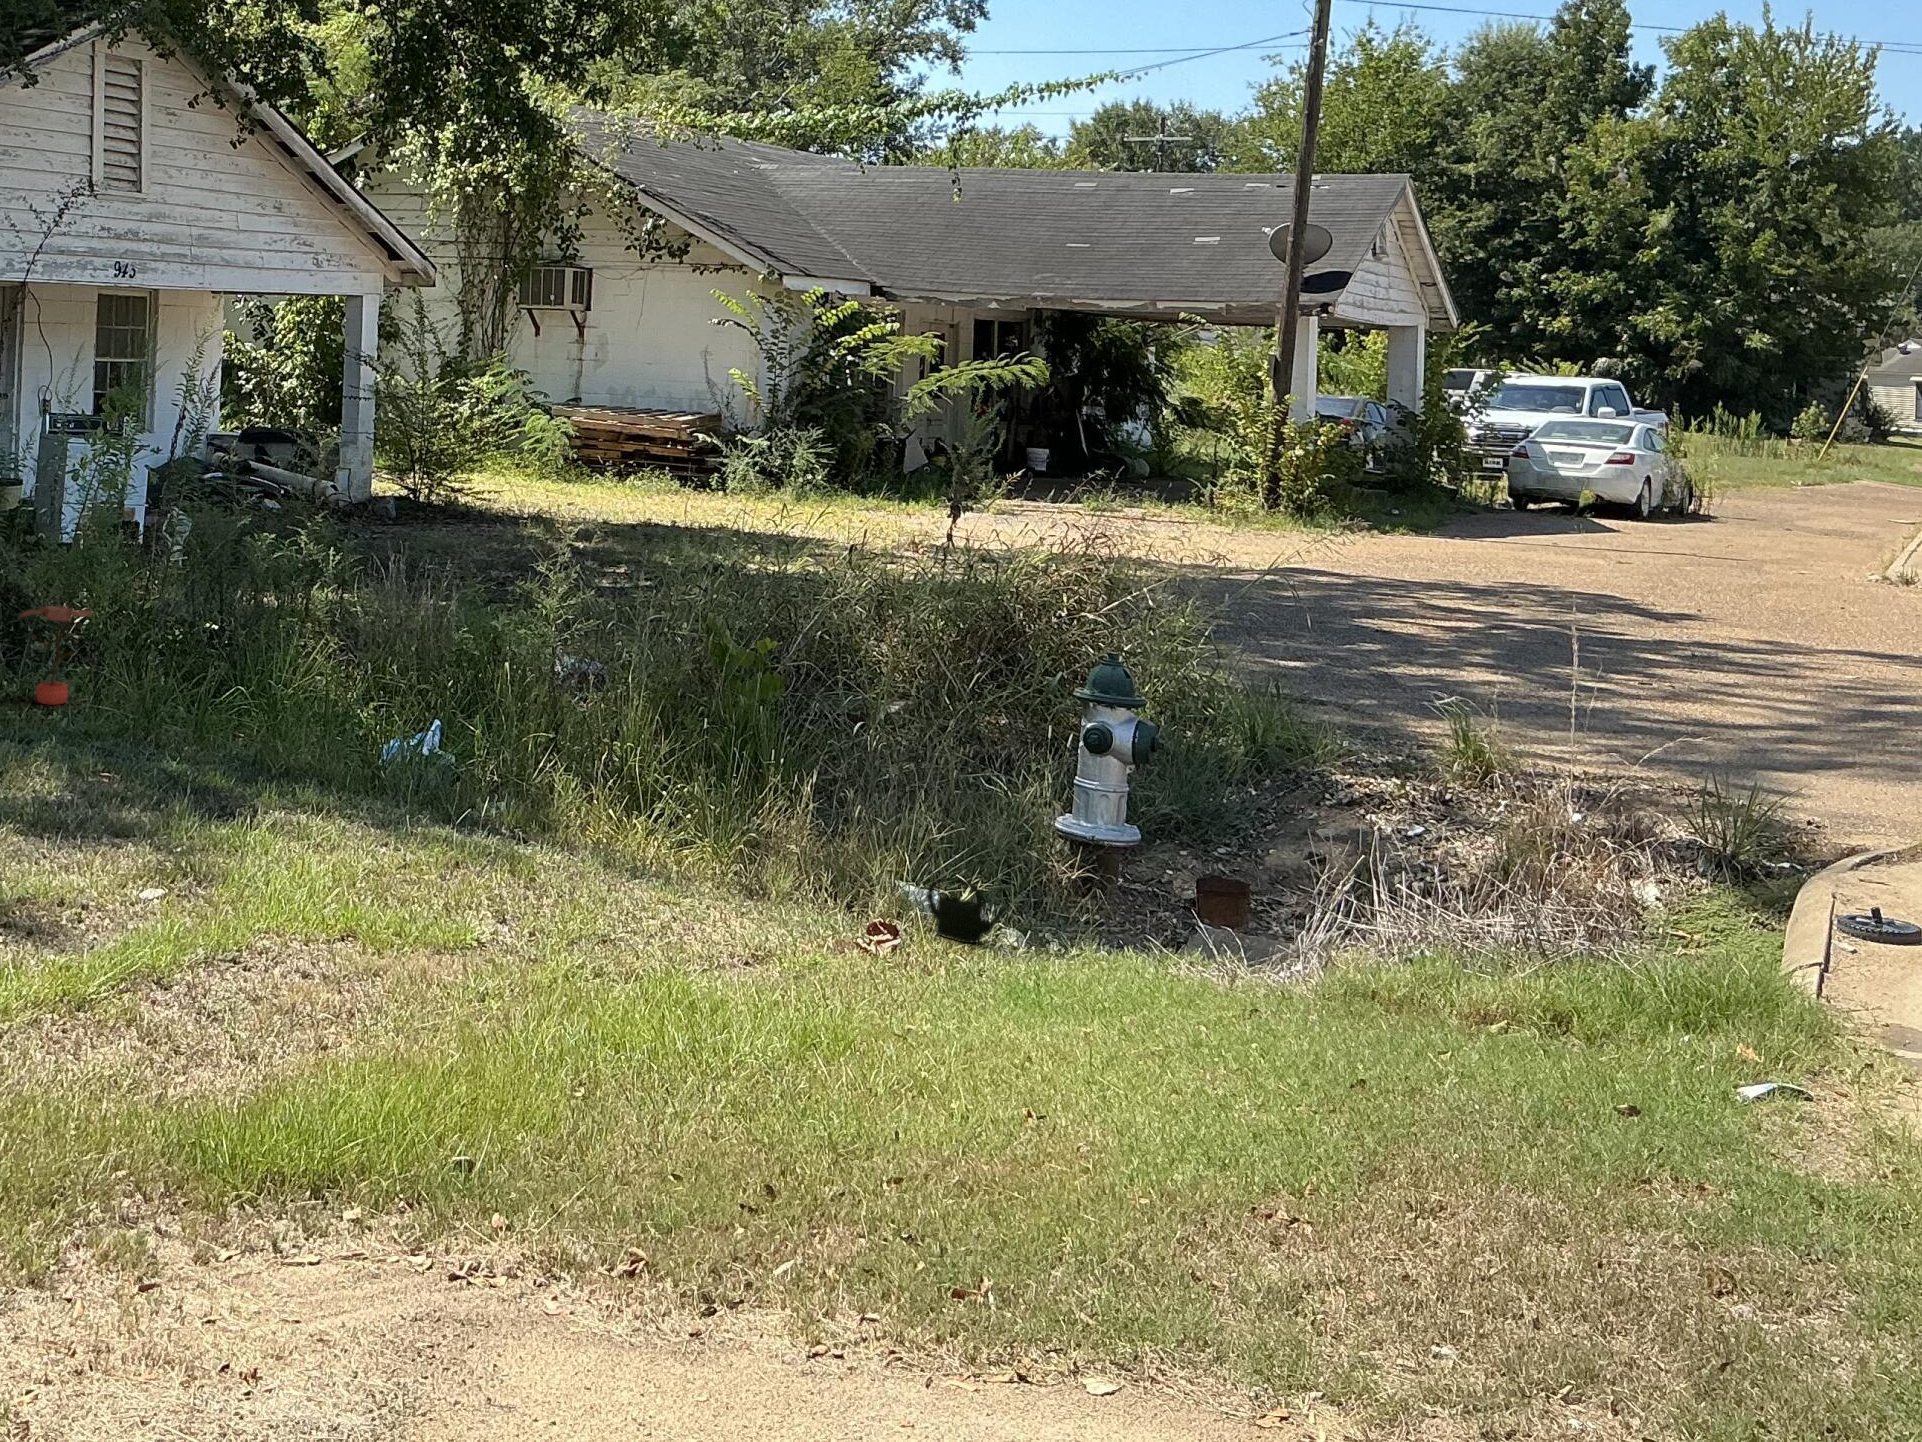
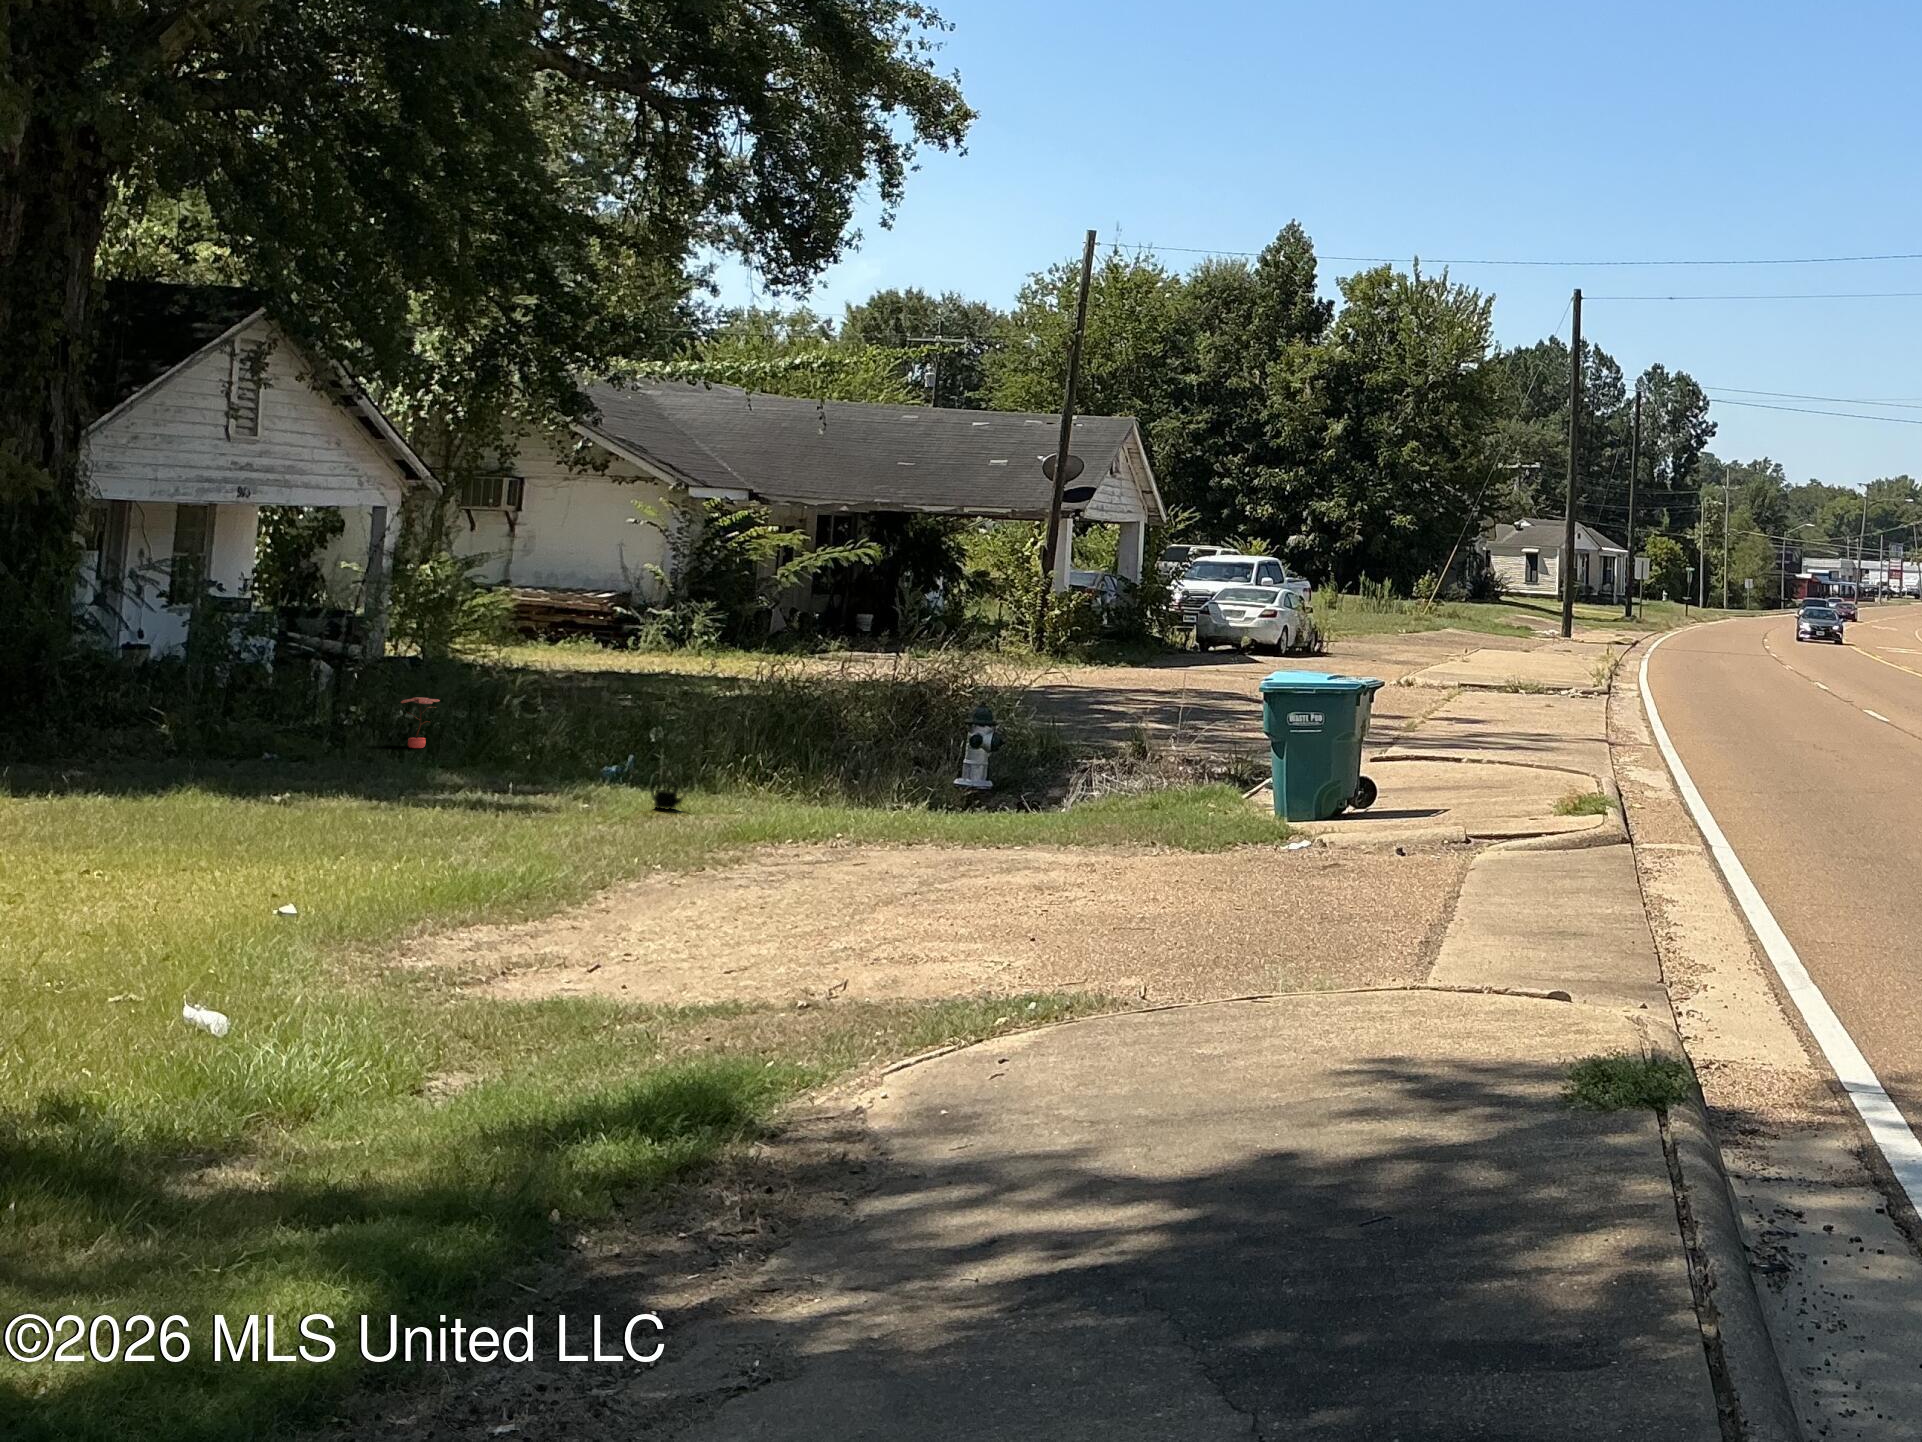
watering can: present [927,878,1009,943] -> present [651,783,684,810]

